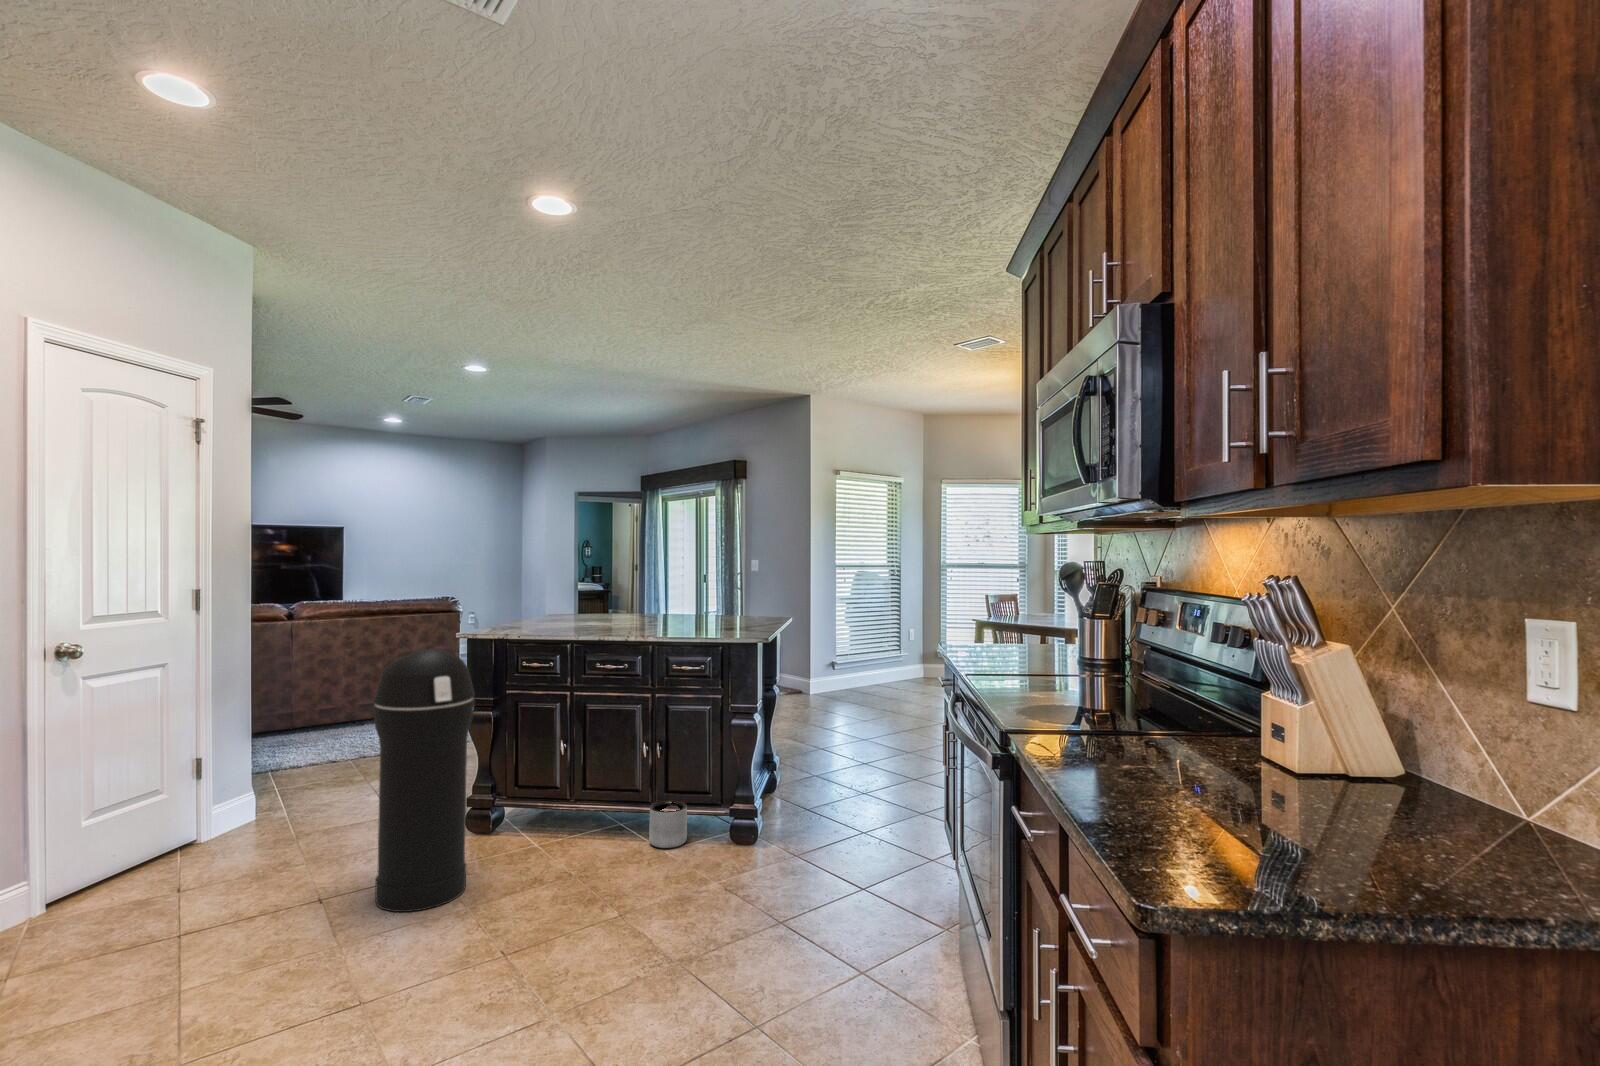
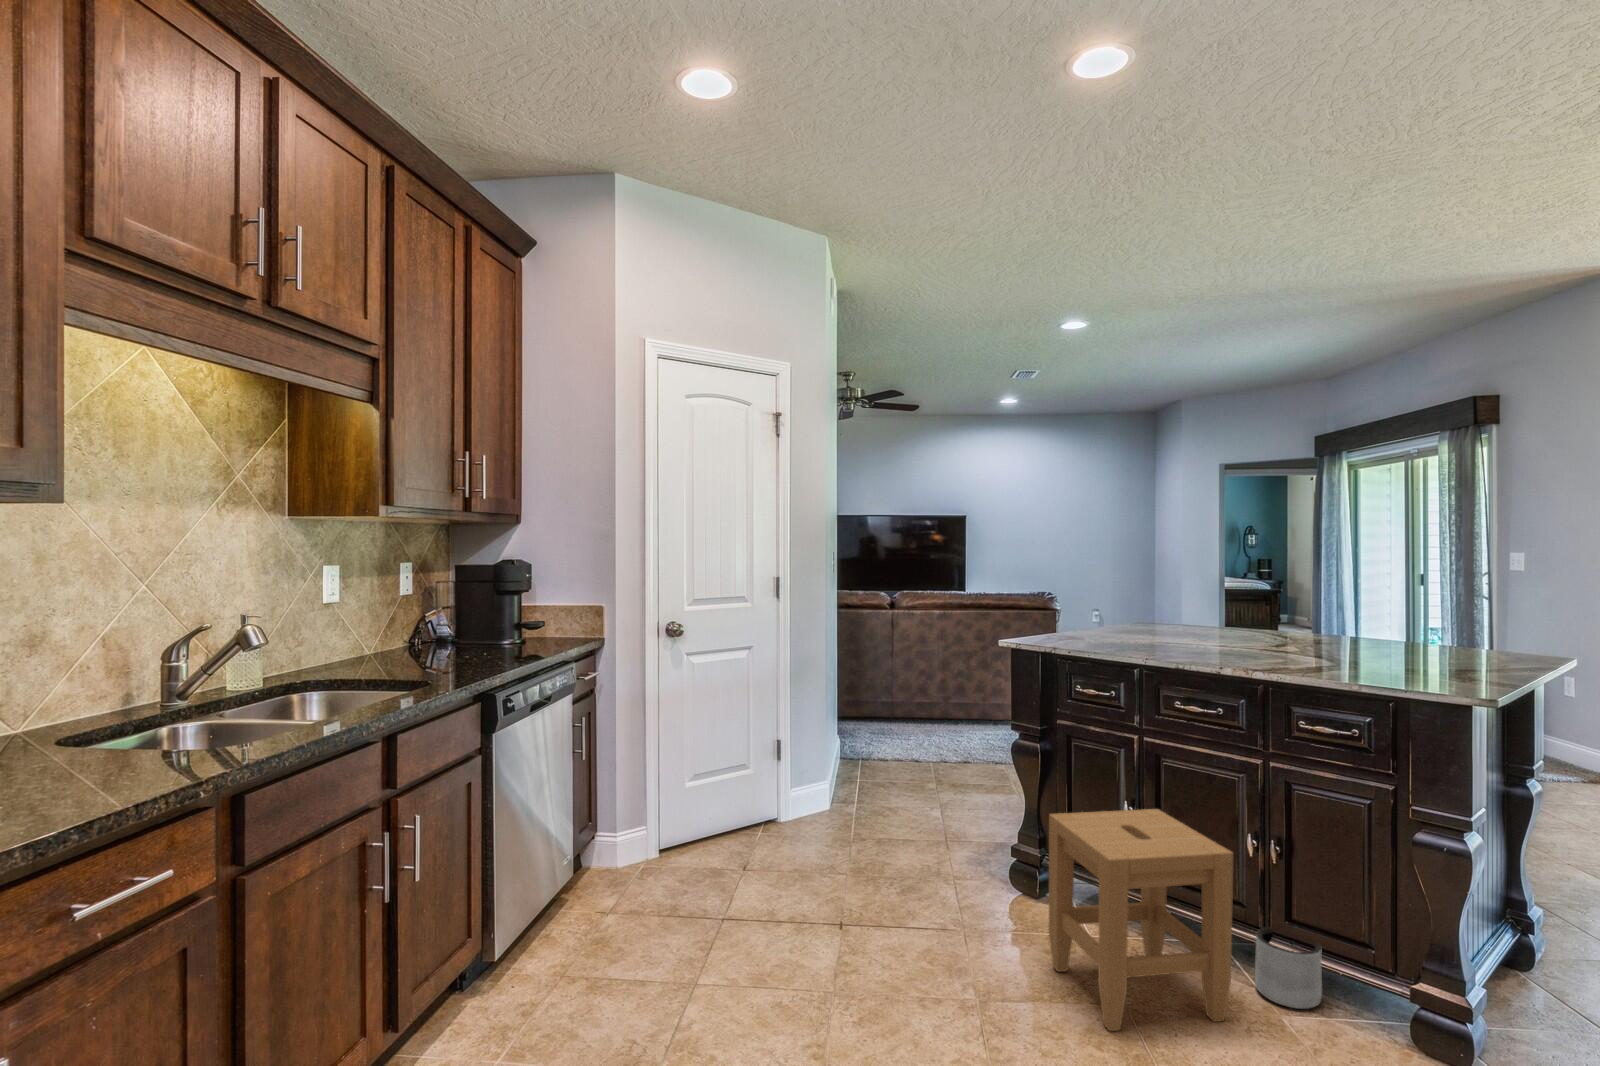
trash can: present [373,648,475,912] -> none [884,661,997,981]
stool: none [513,740,643,895] -> present [1049,809,1233,1031]

